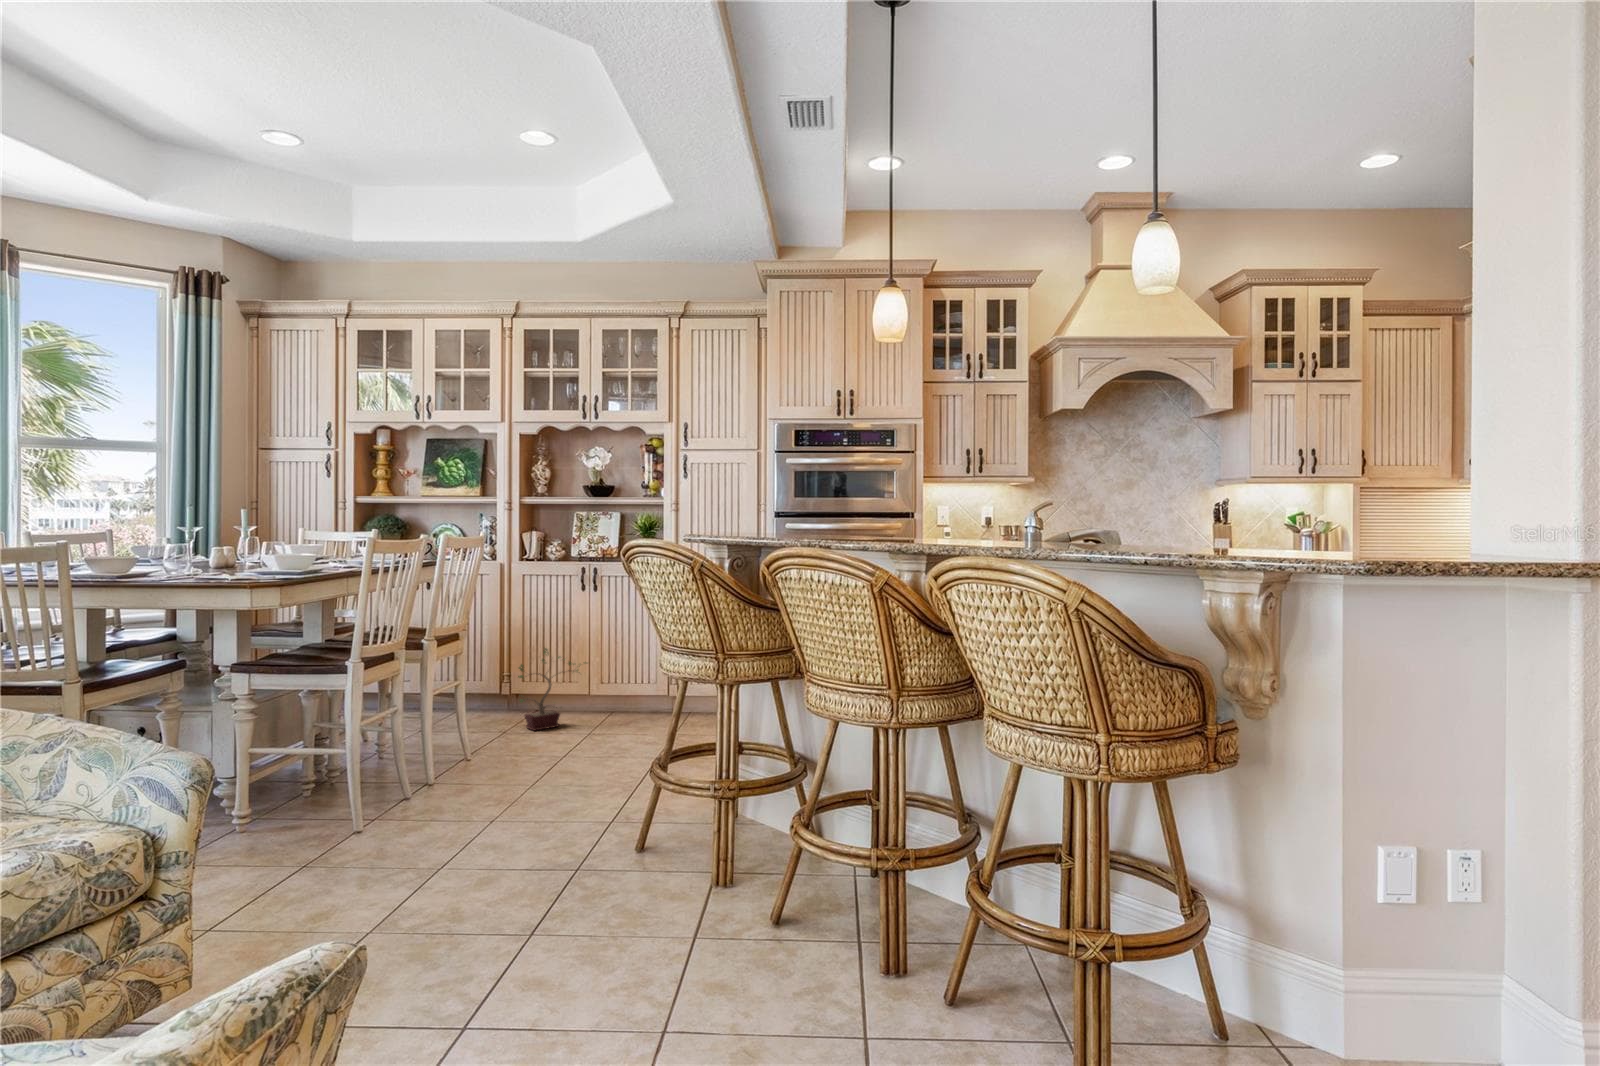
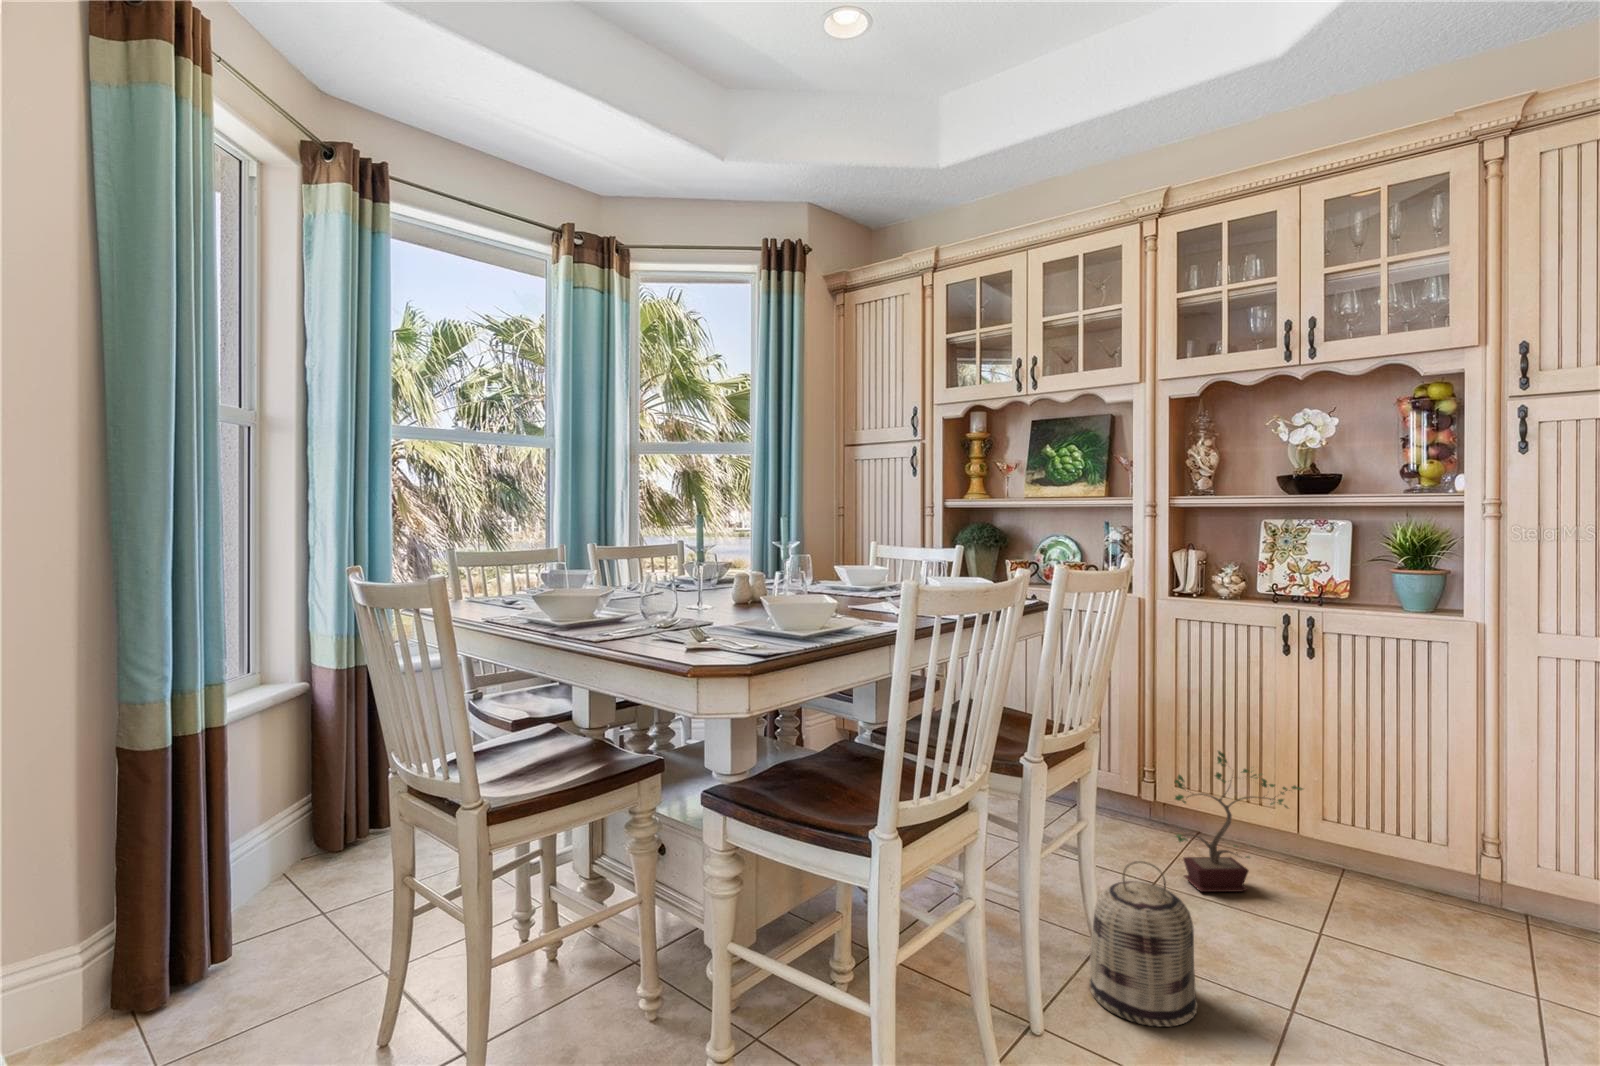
basket: none [461,695,521,778] -> present [1089,861,1197,1027]

